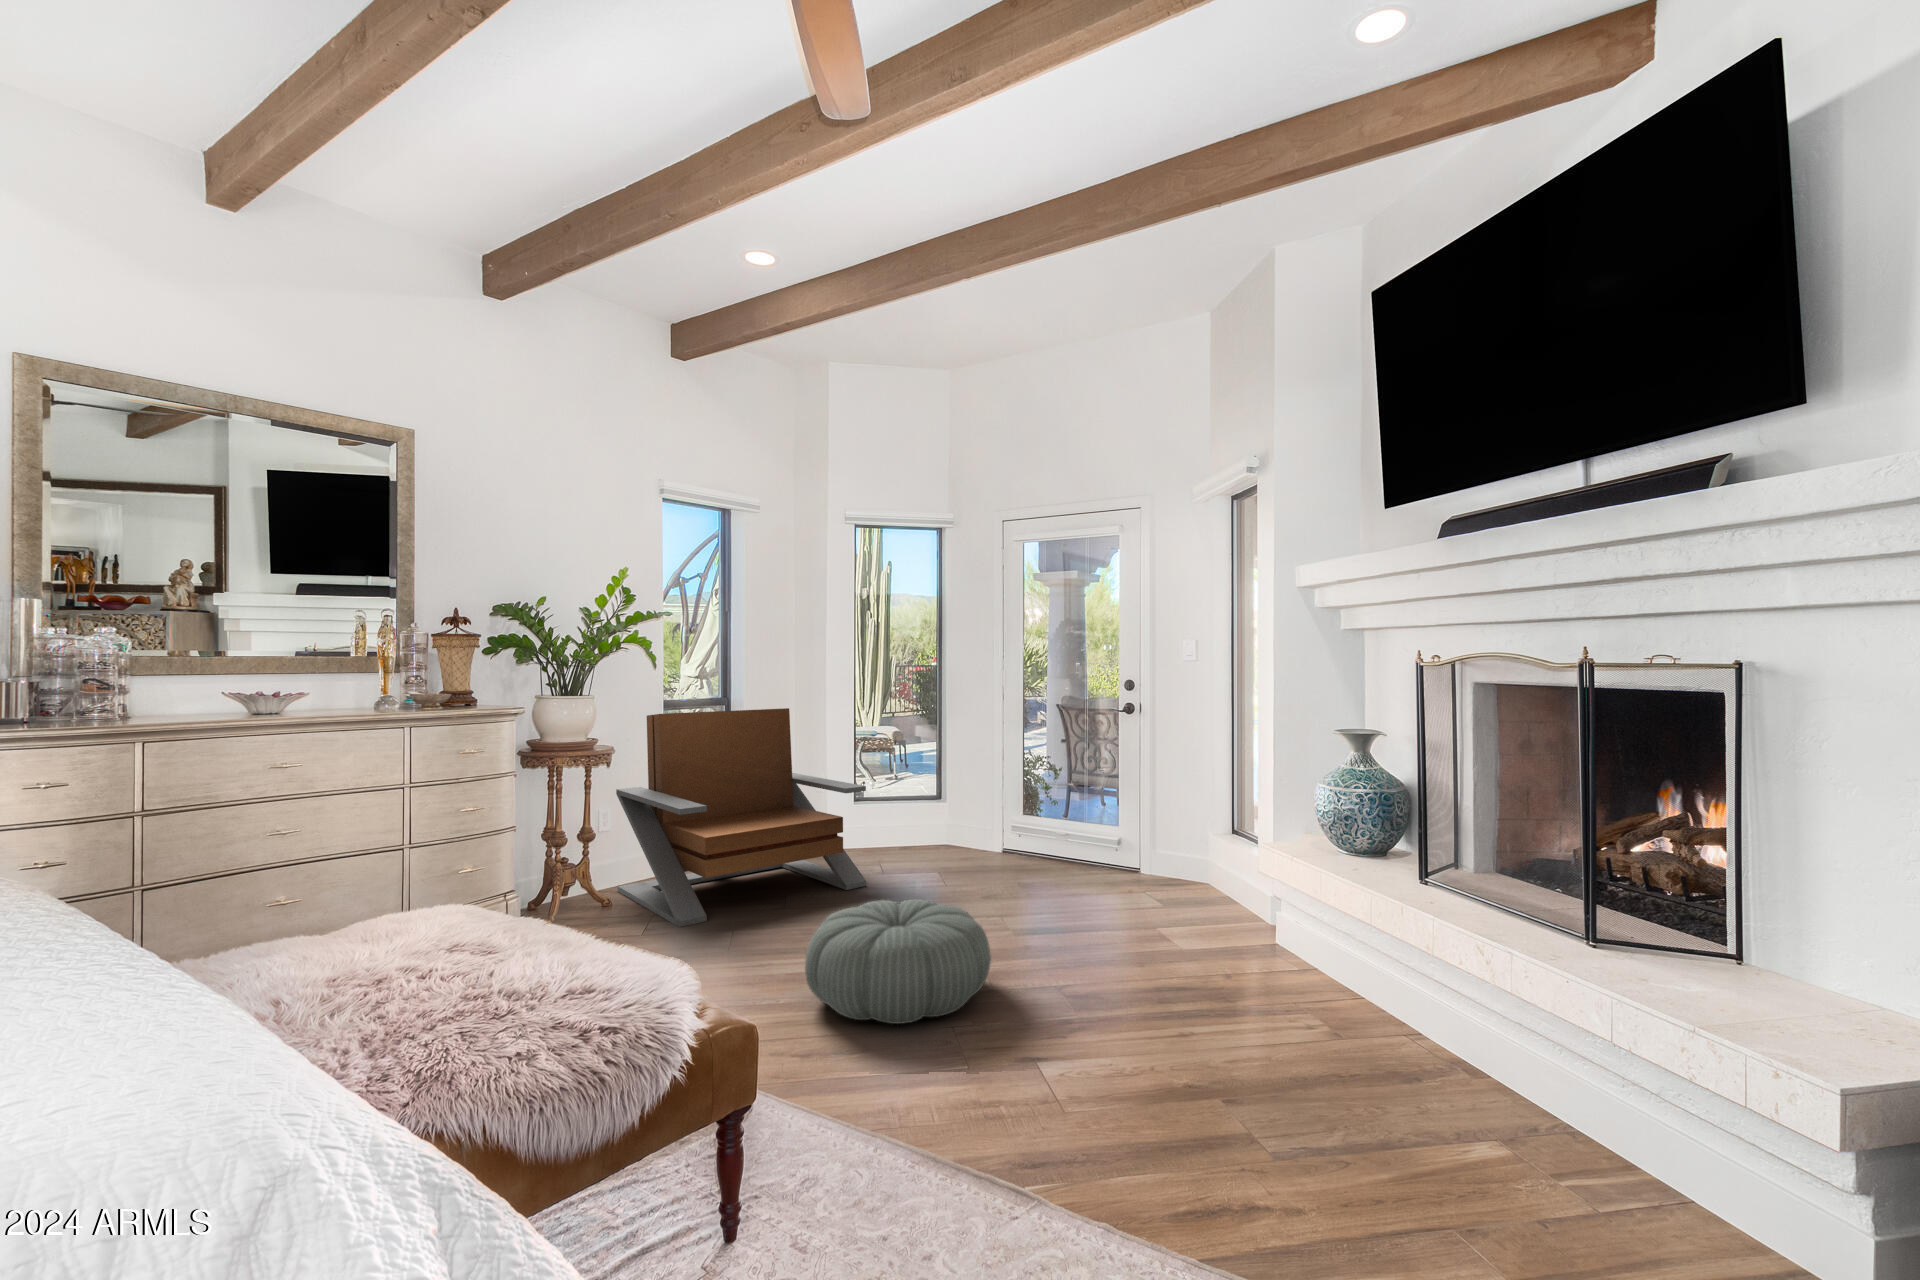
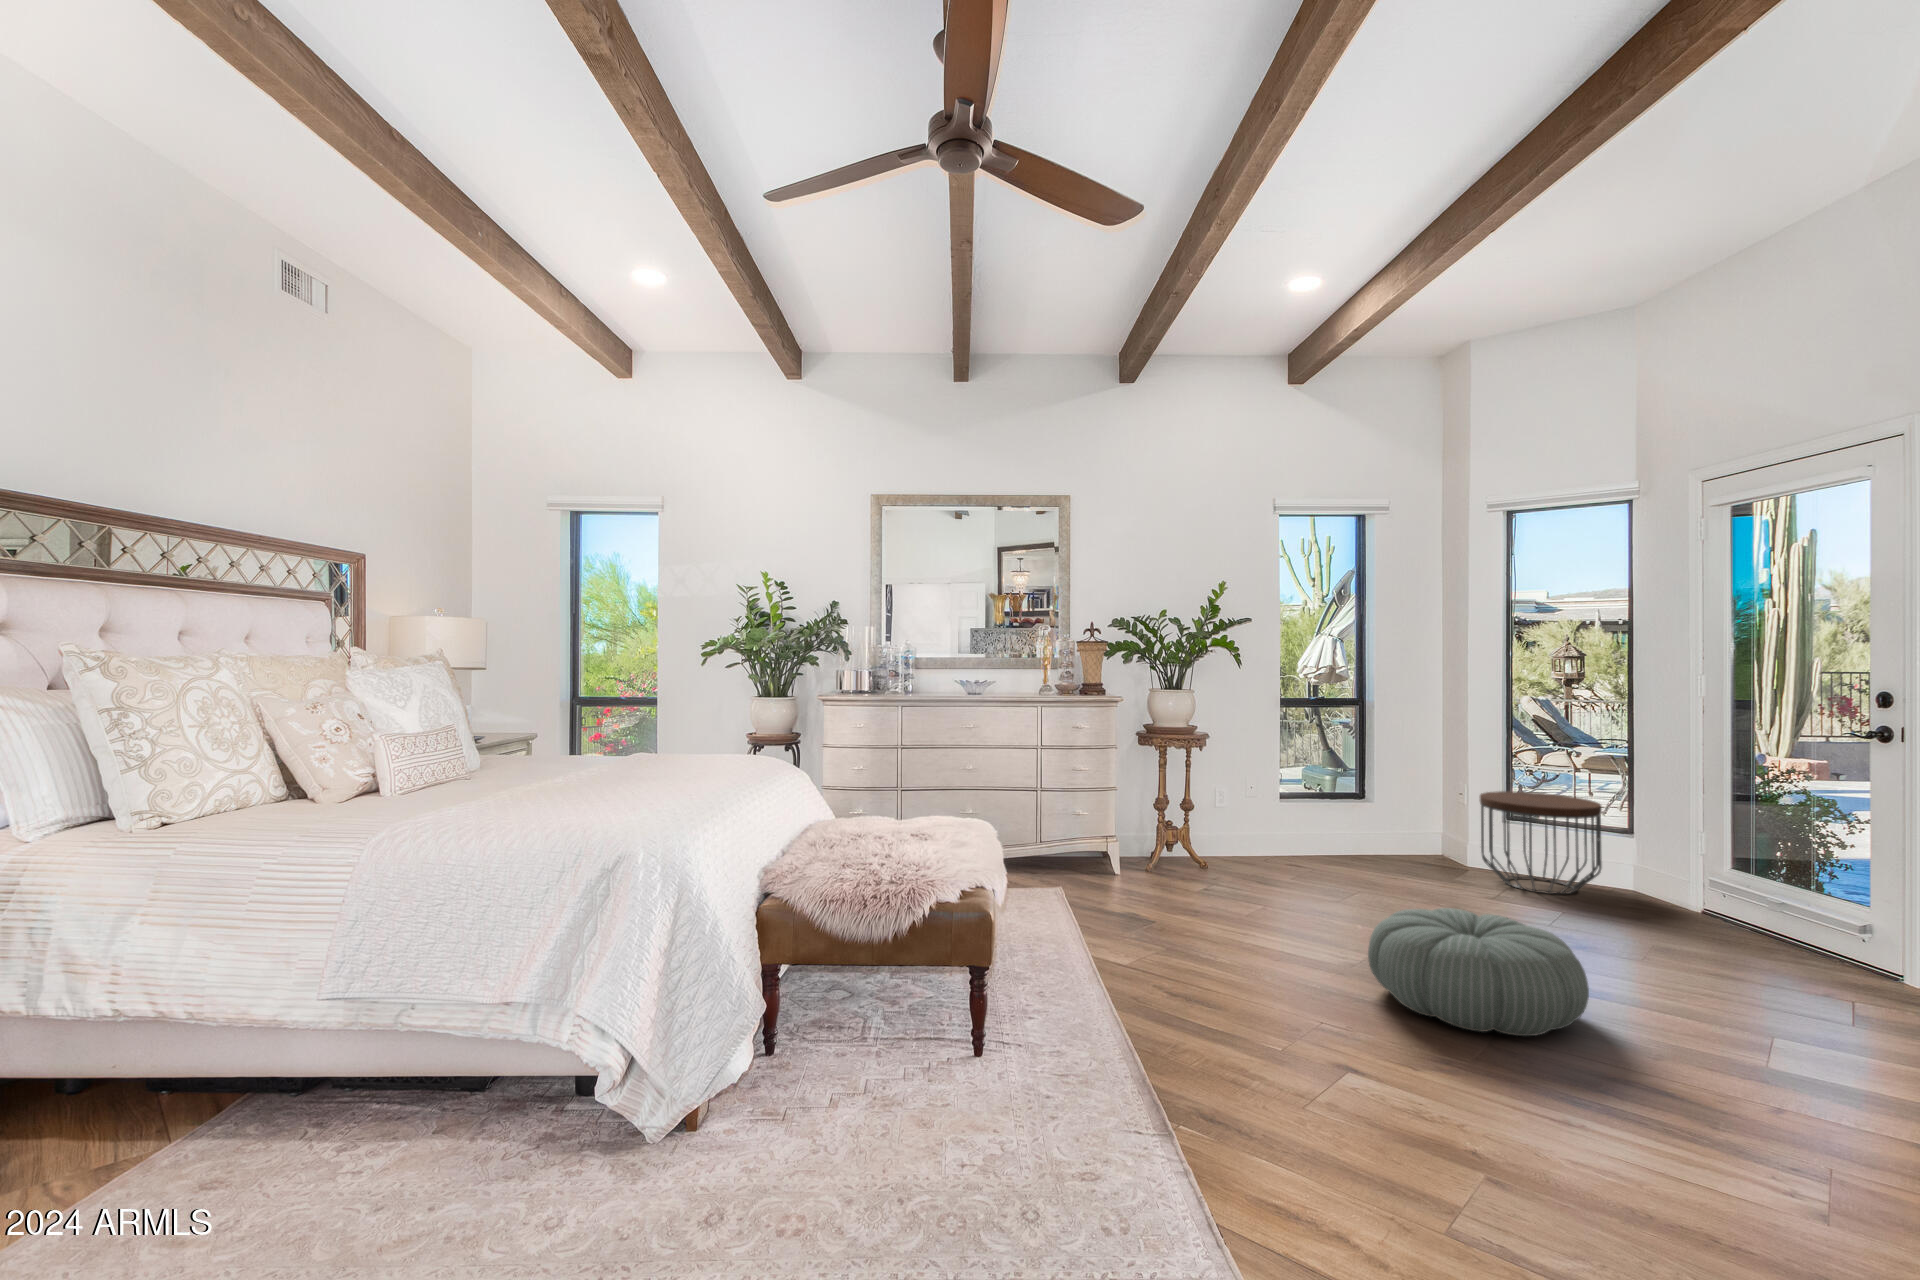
lounge chair: present [616,708,866,927] -> none [1212,707,1465,900]
side table: none [873,778,961,867] -> present [1480,791,1602,894]

